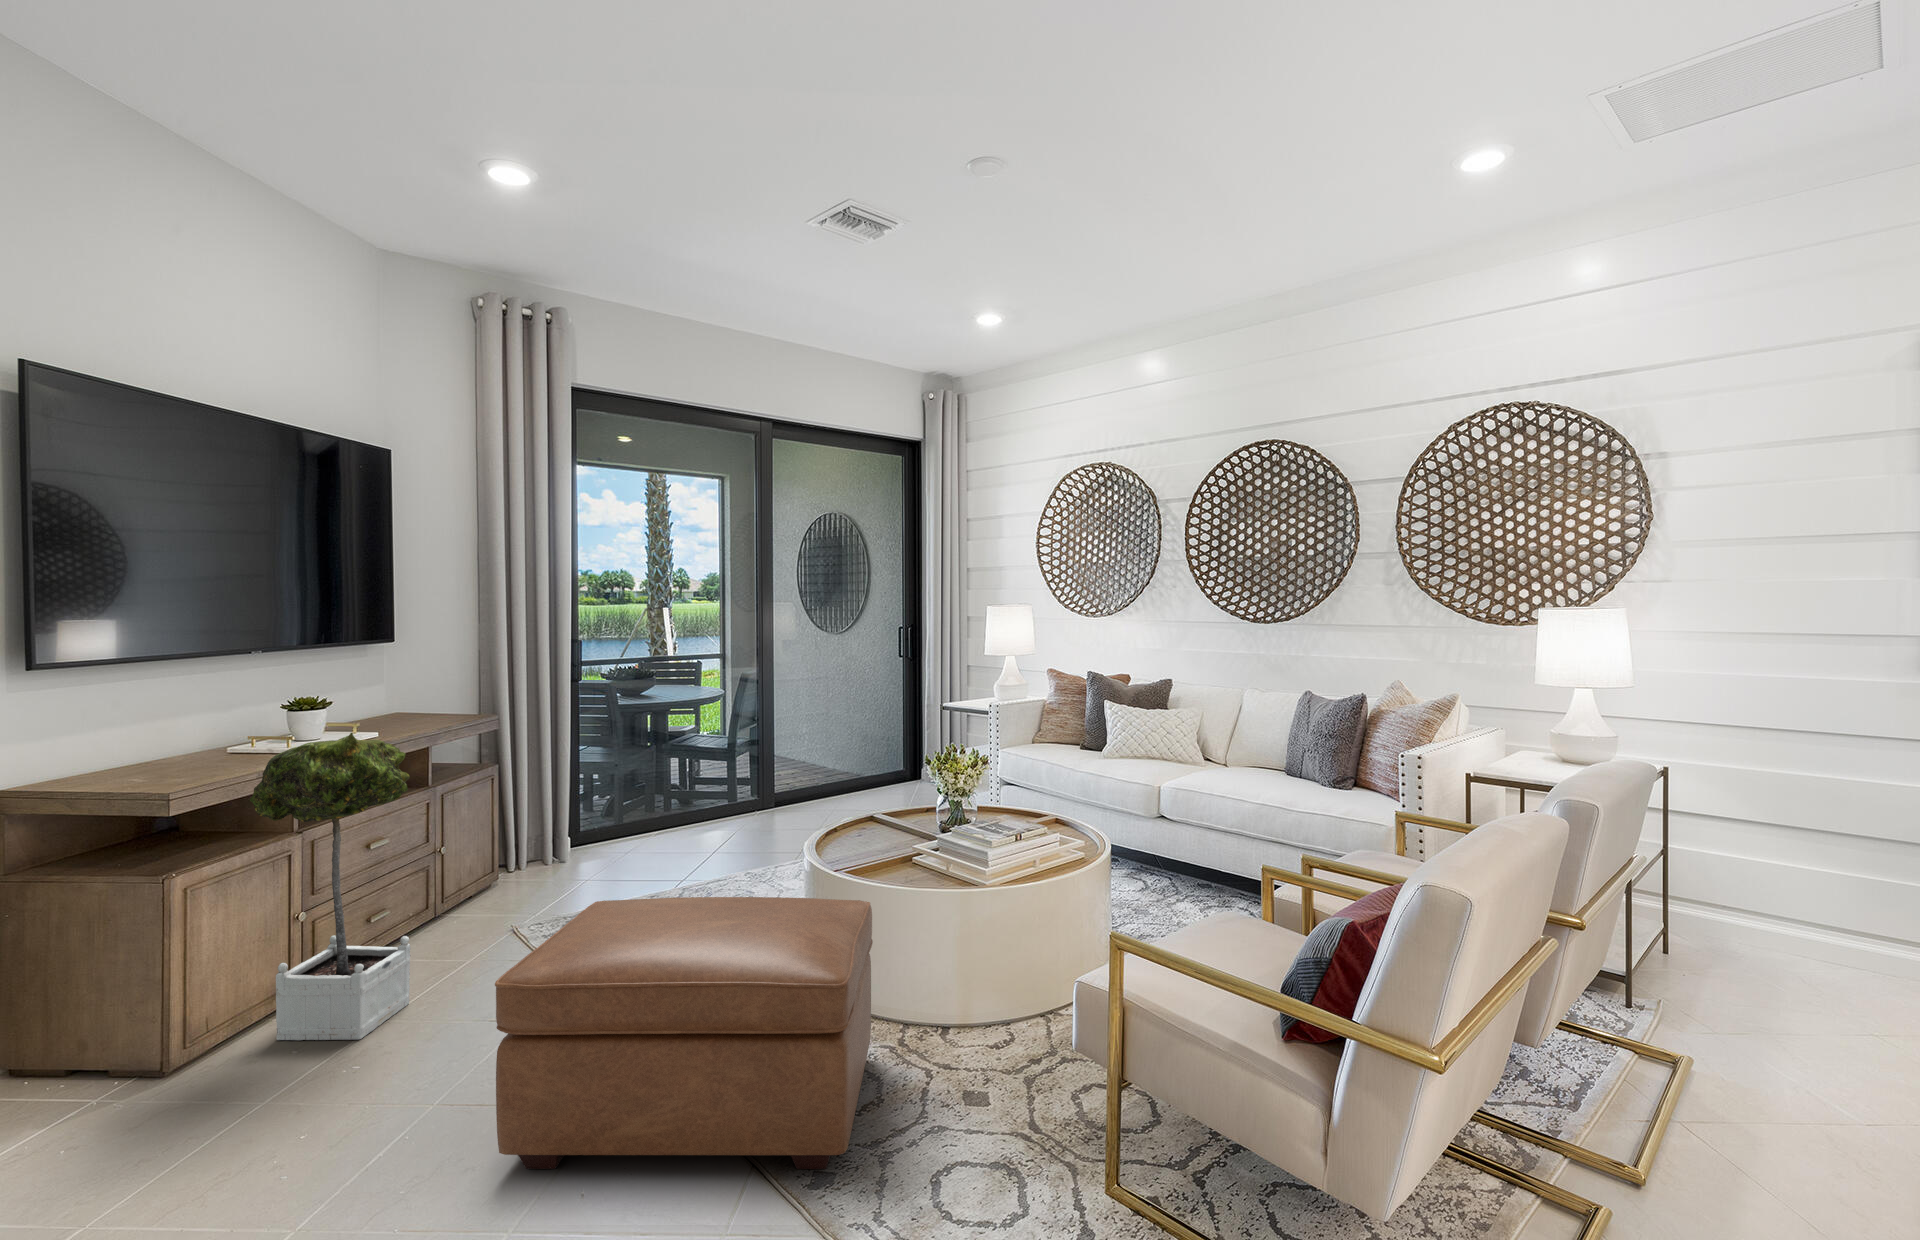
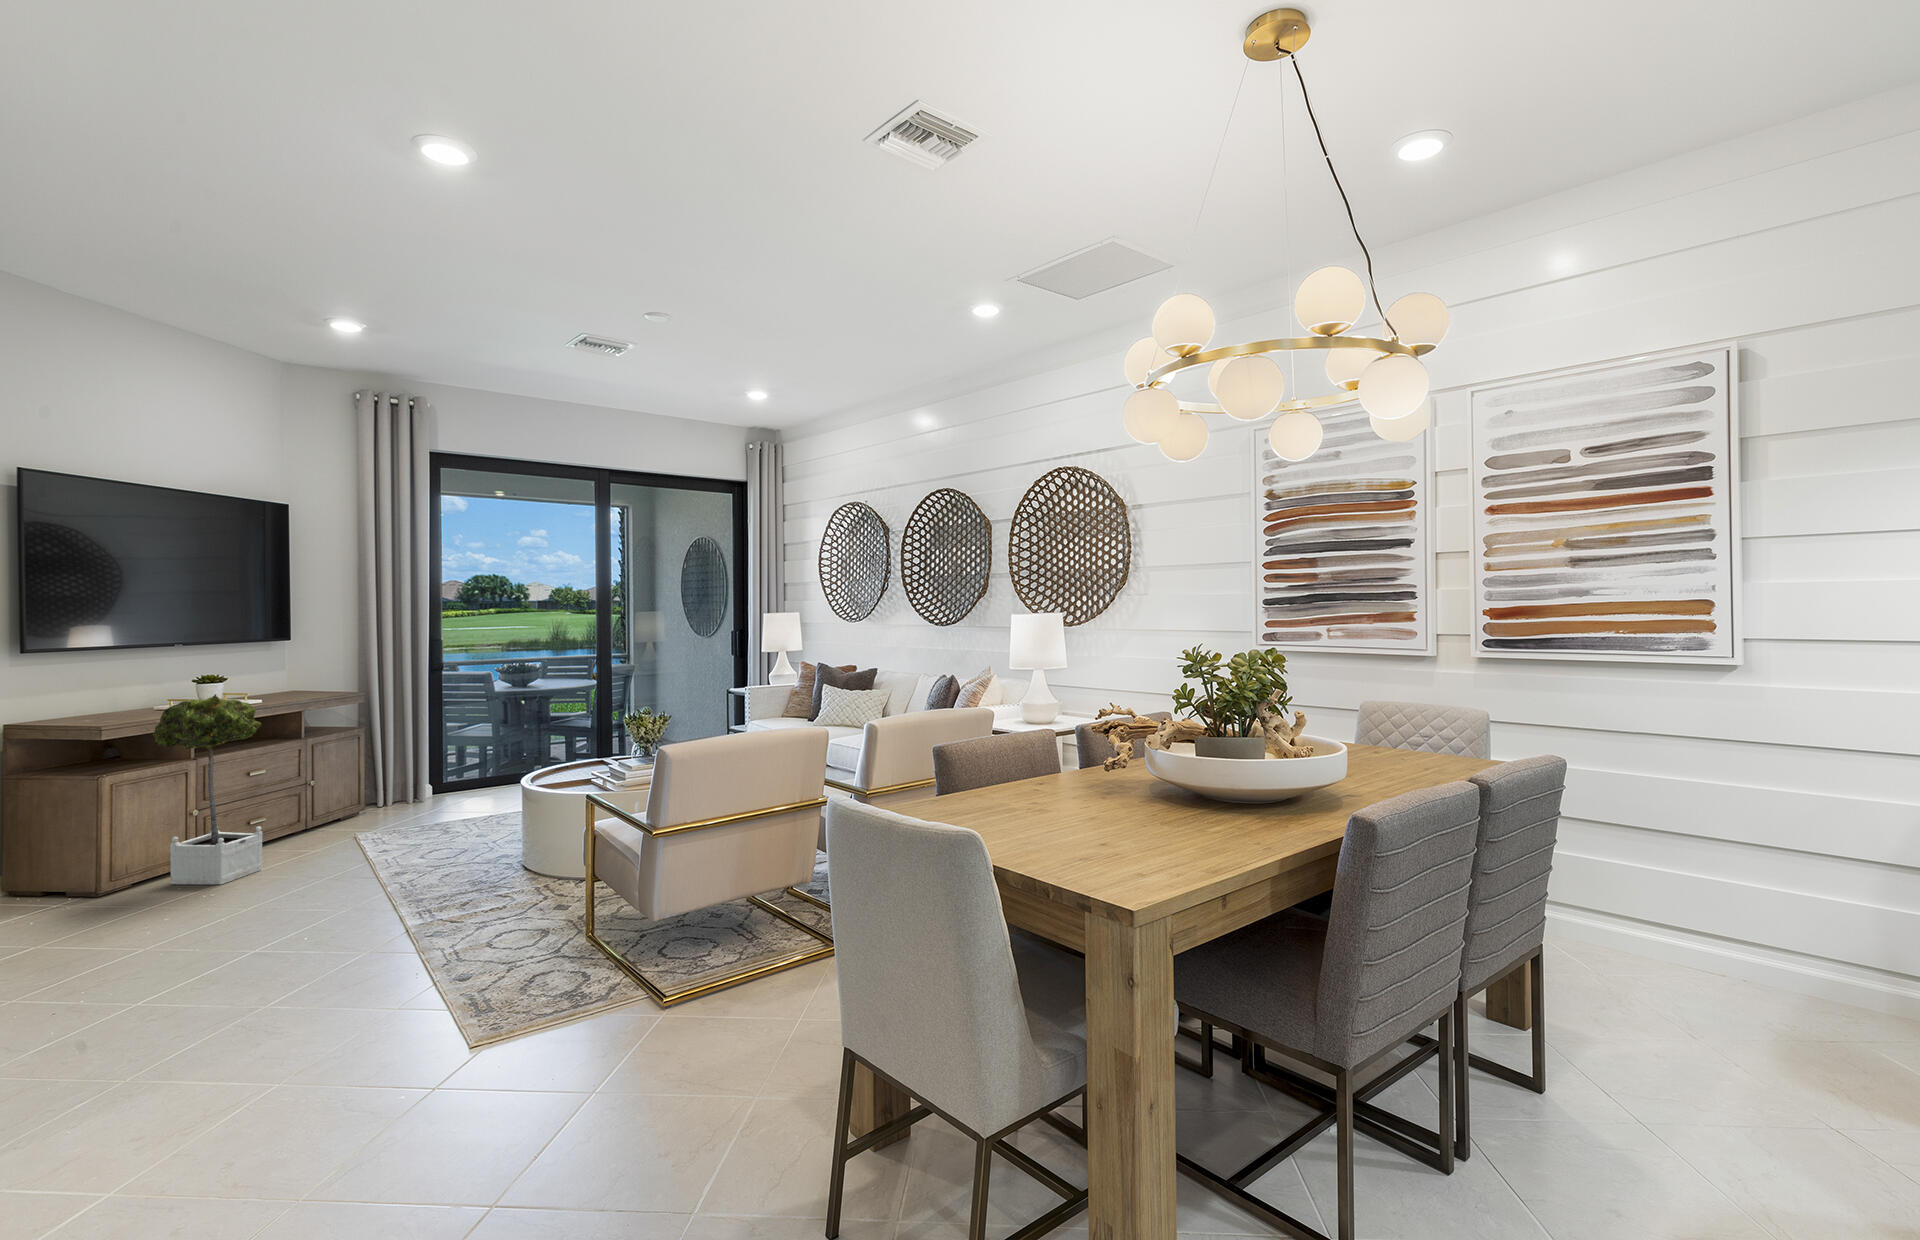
ottoman: present [495,897,873,1169] -> none [257,794,521,935]

